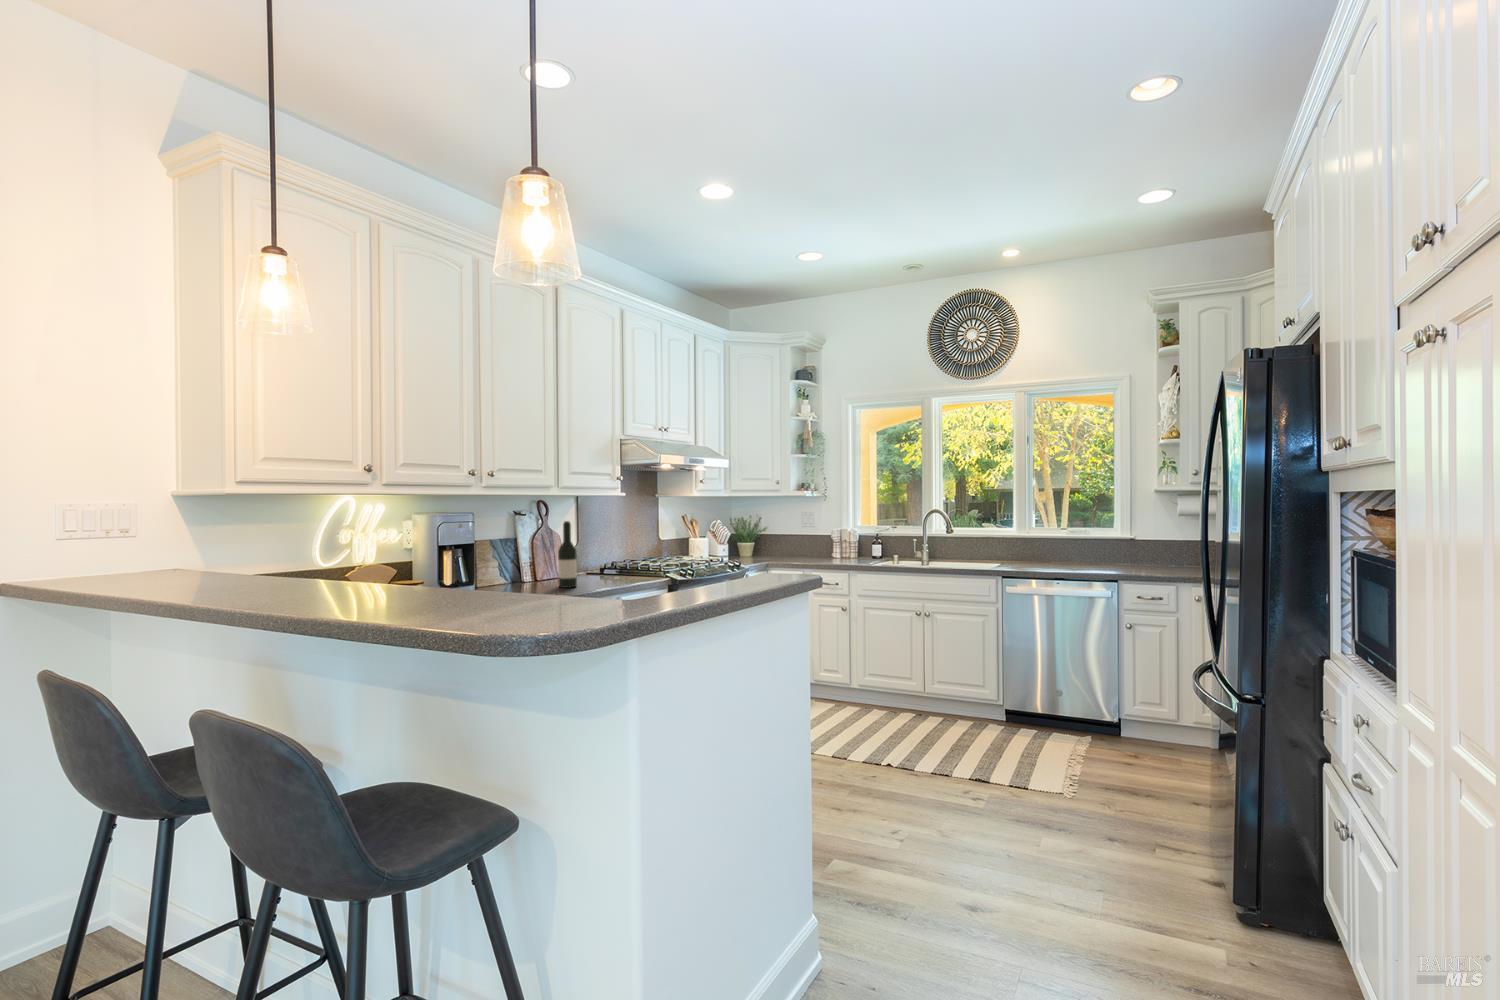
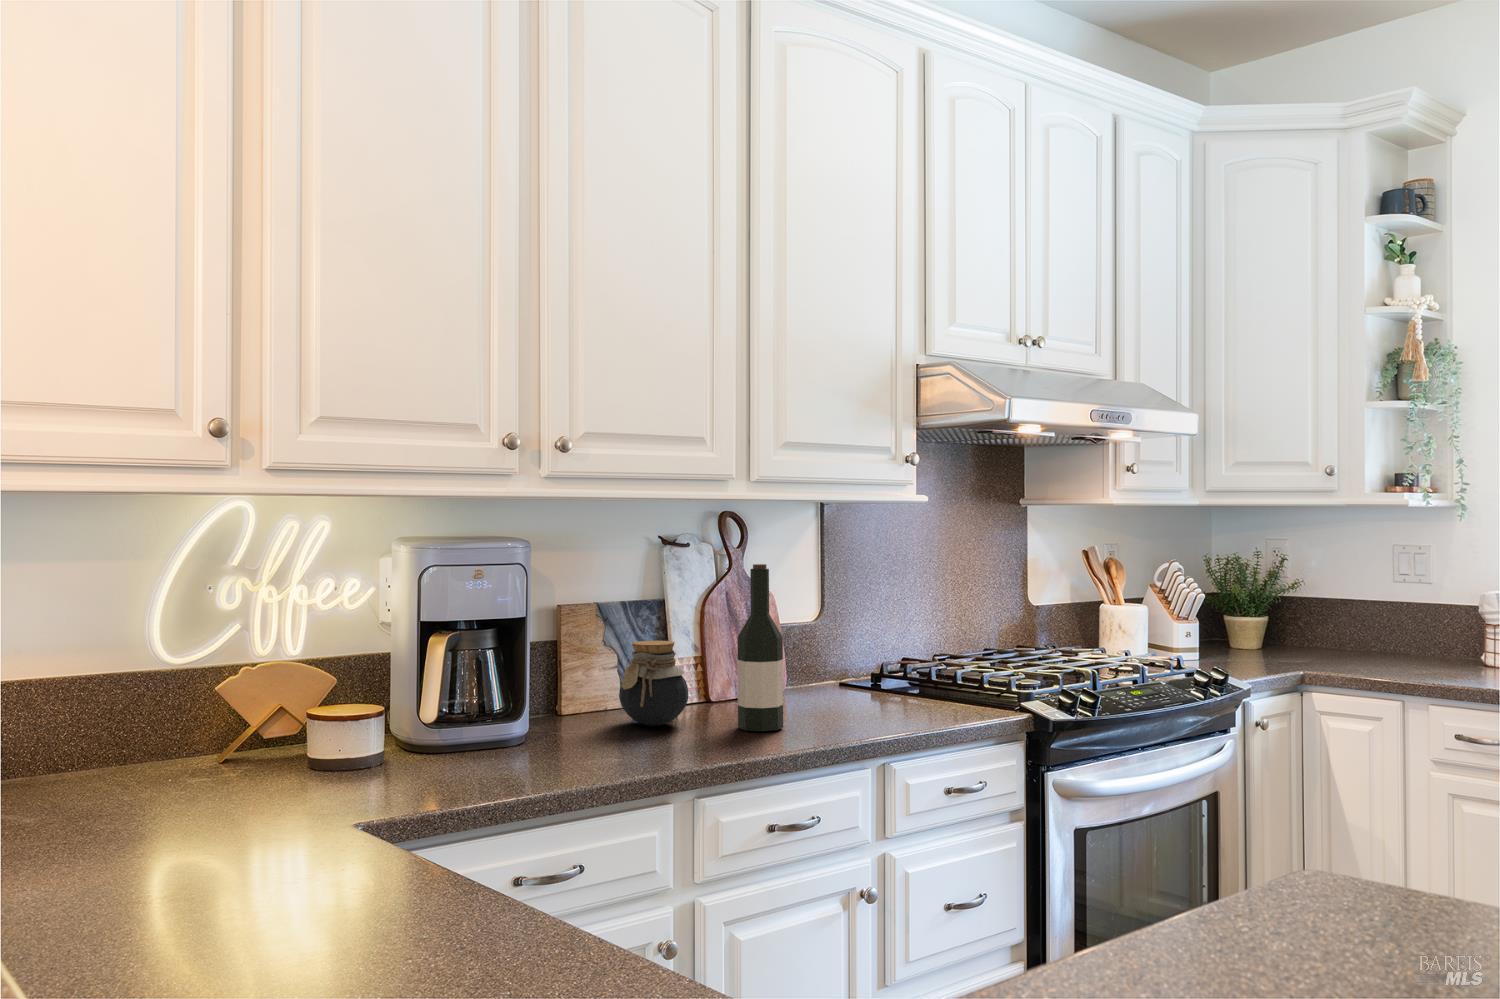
jar: none [509,553,538,588] -> present [619,641,688,726]

